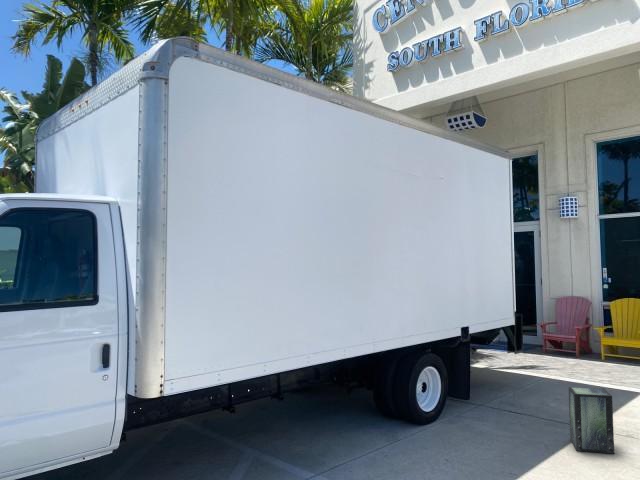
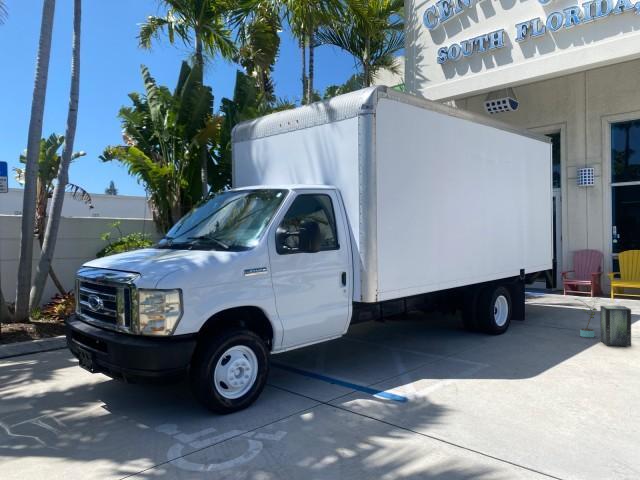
potted plant: none [533,368,571,432] -> present [575,295,600,337]

